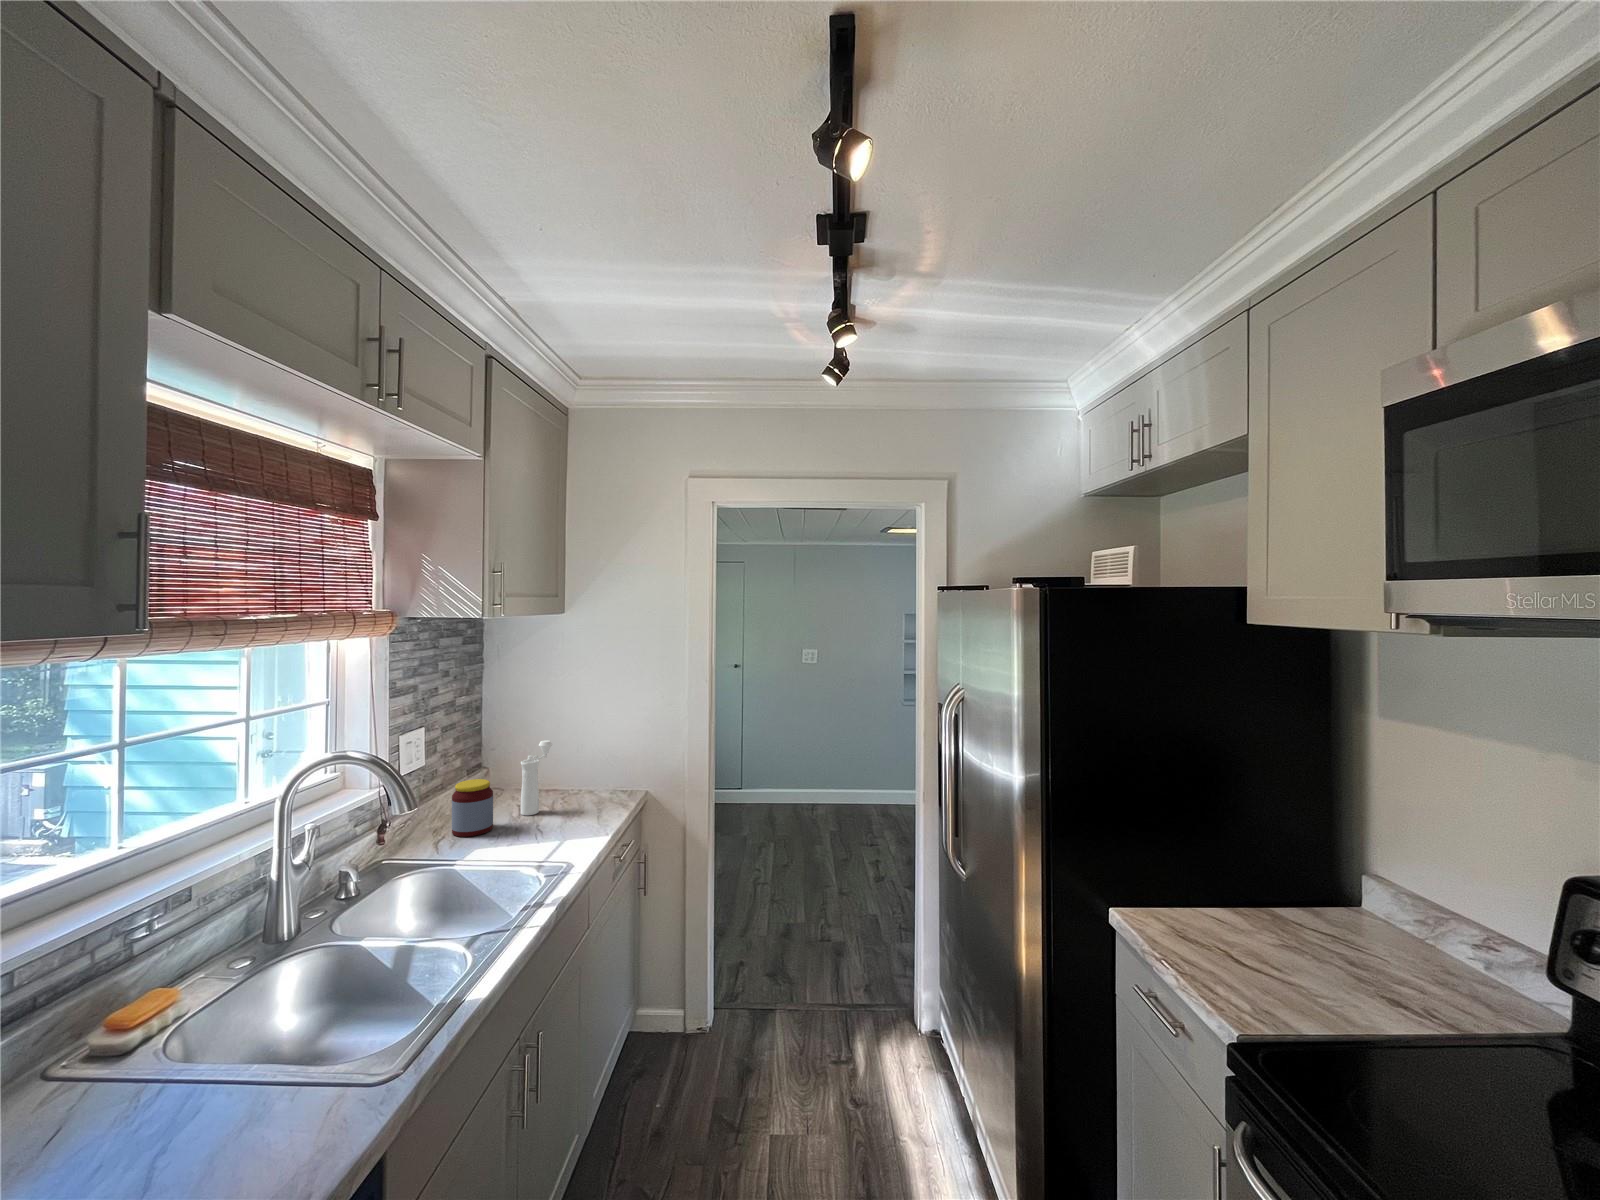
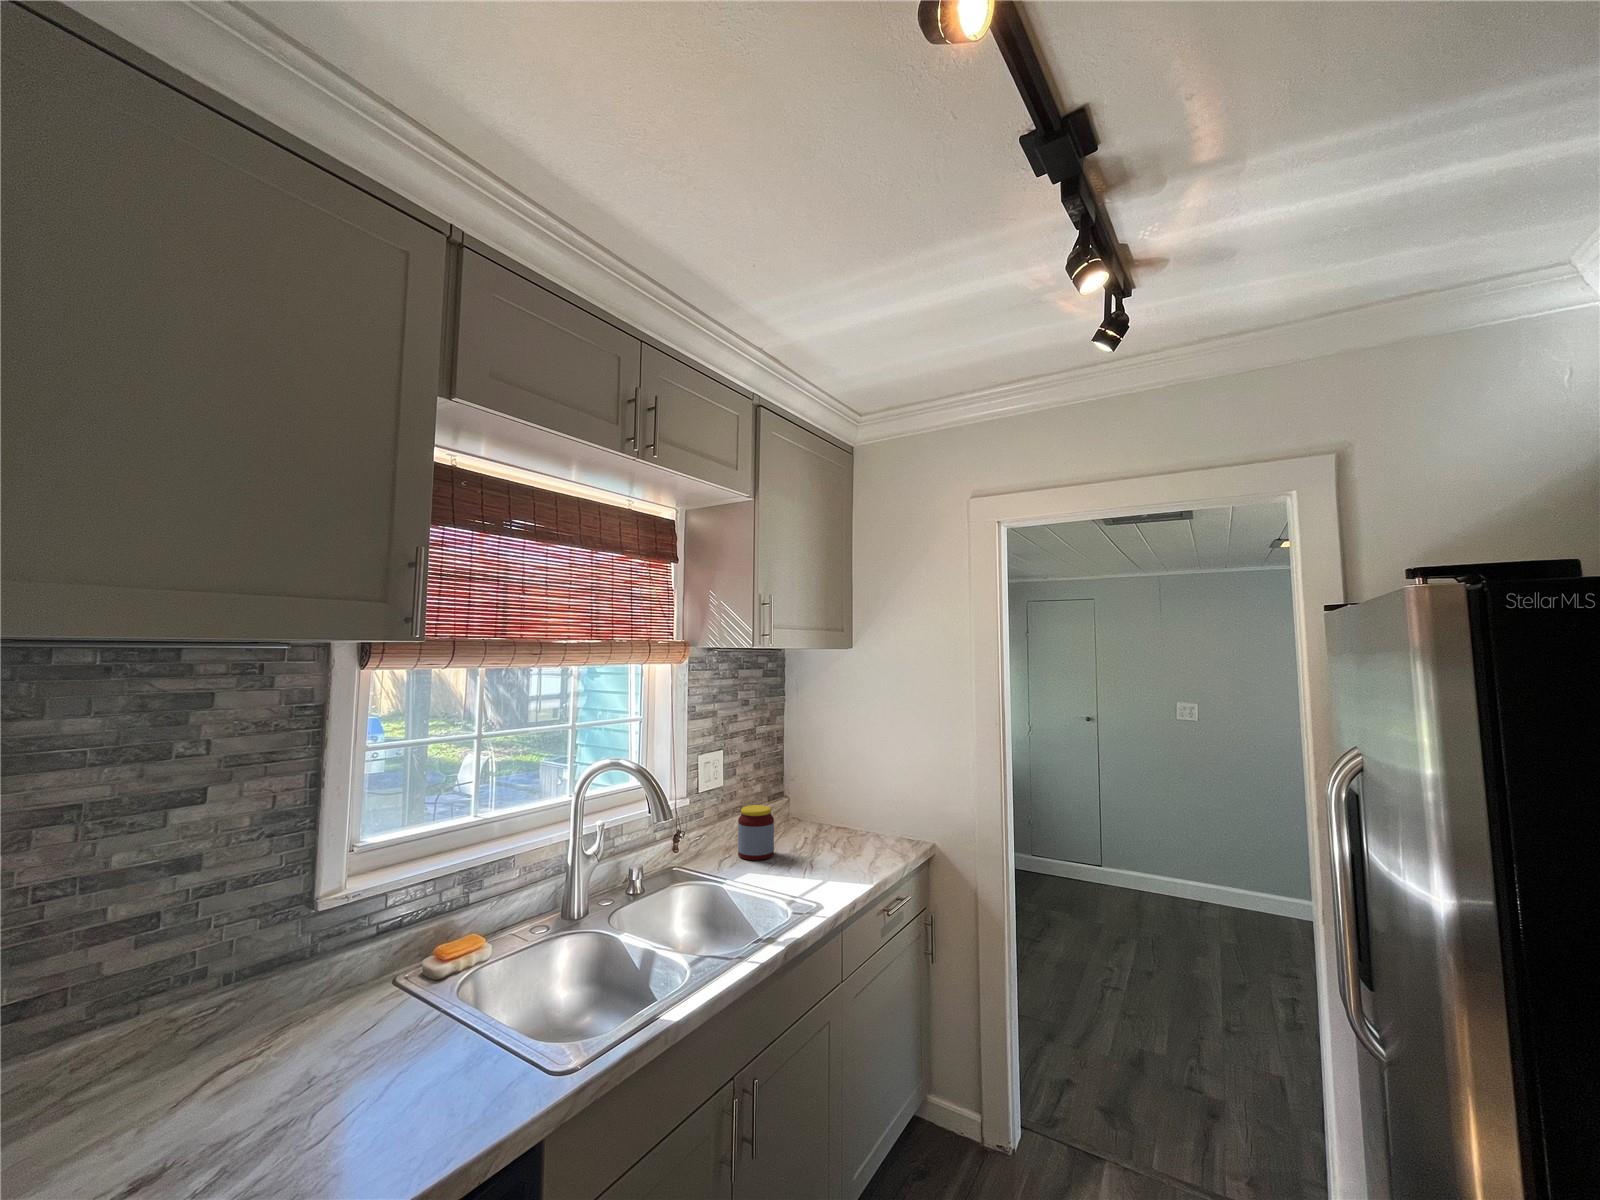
pepper mill: present [521,740,552,815] -> none [803,775,837,849]

